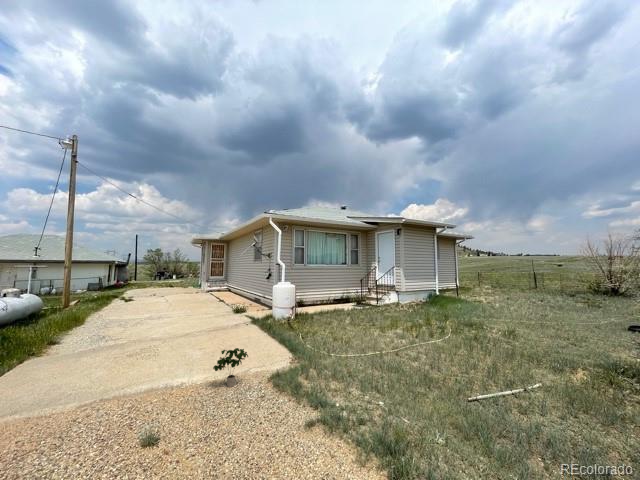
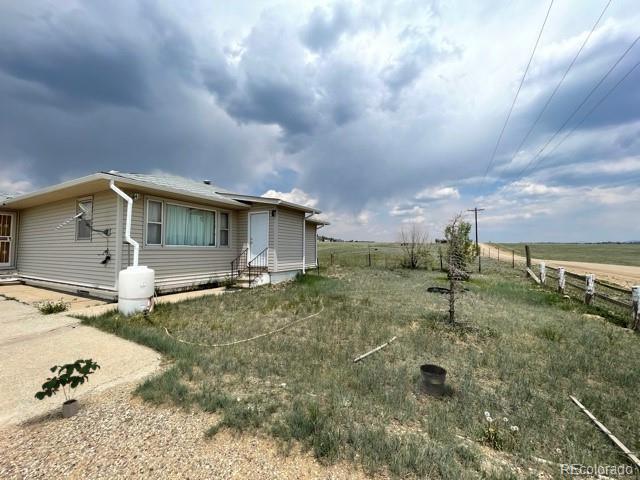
bucket: none [537,420,581,464] -> present [417,364,447,395]

